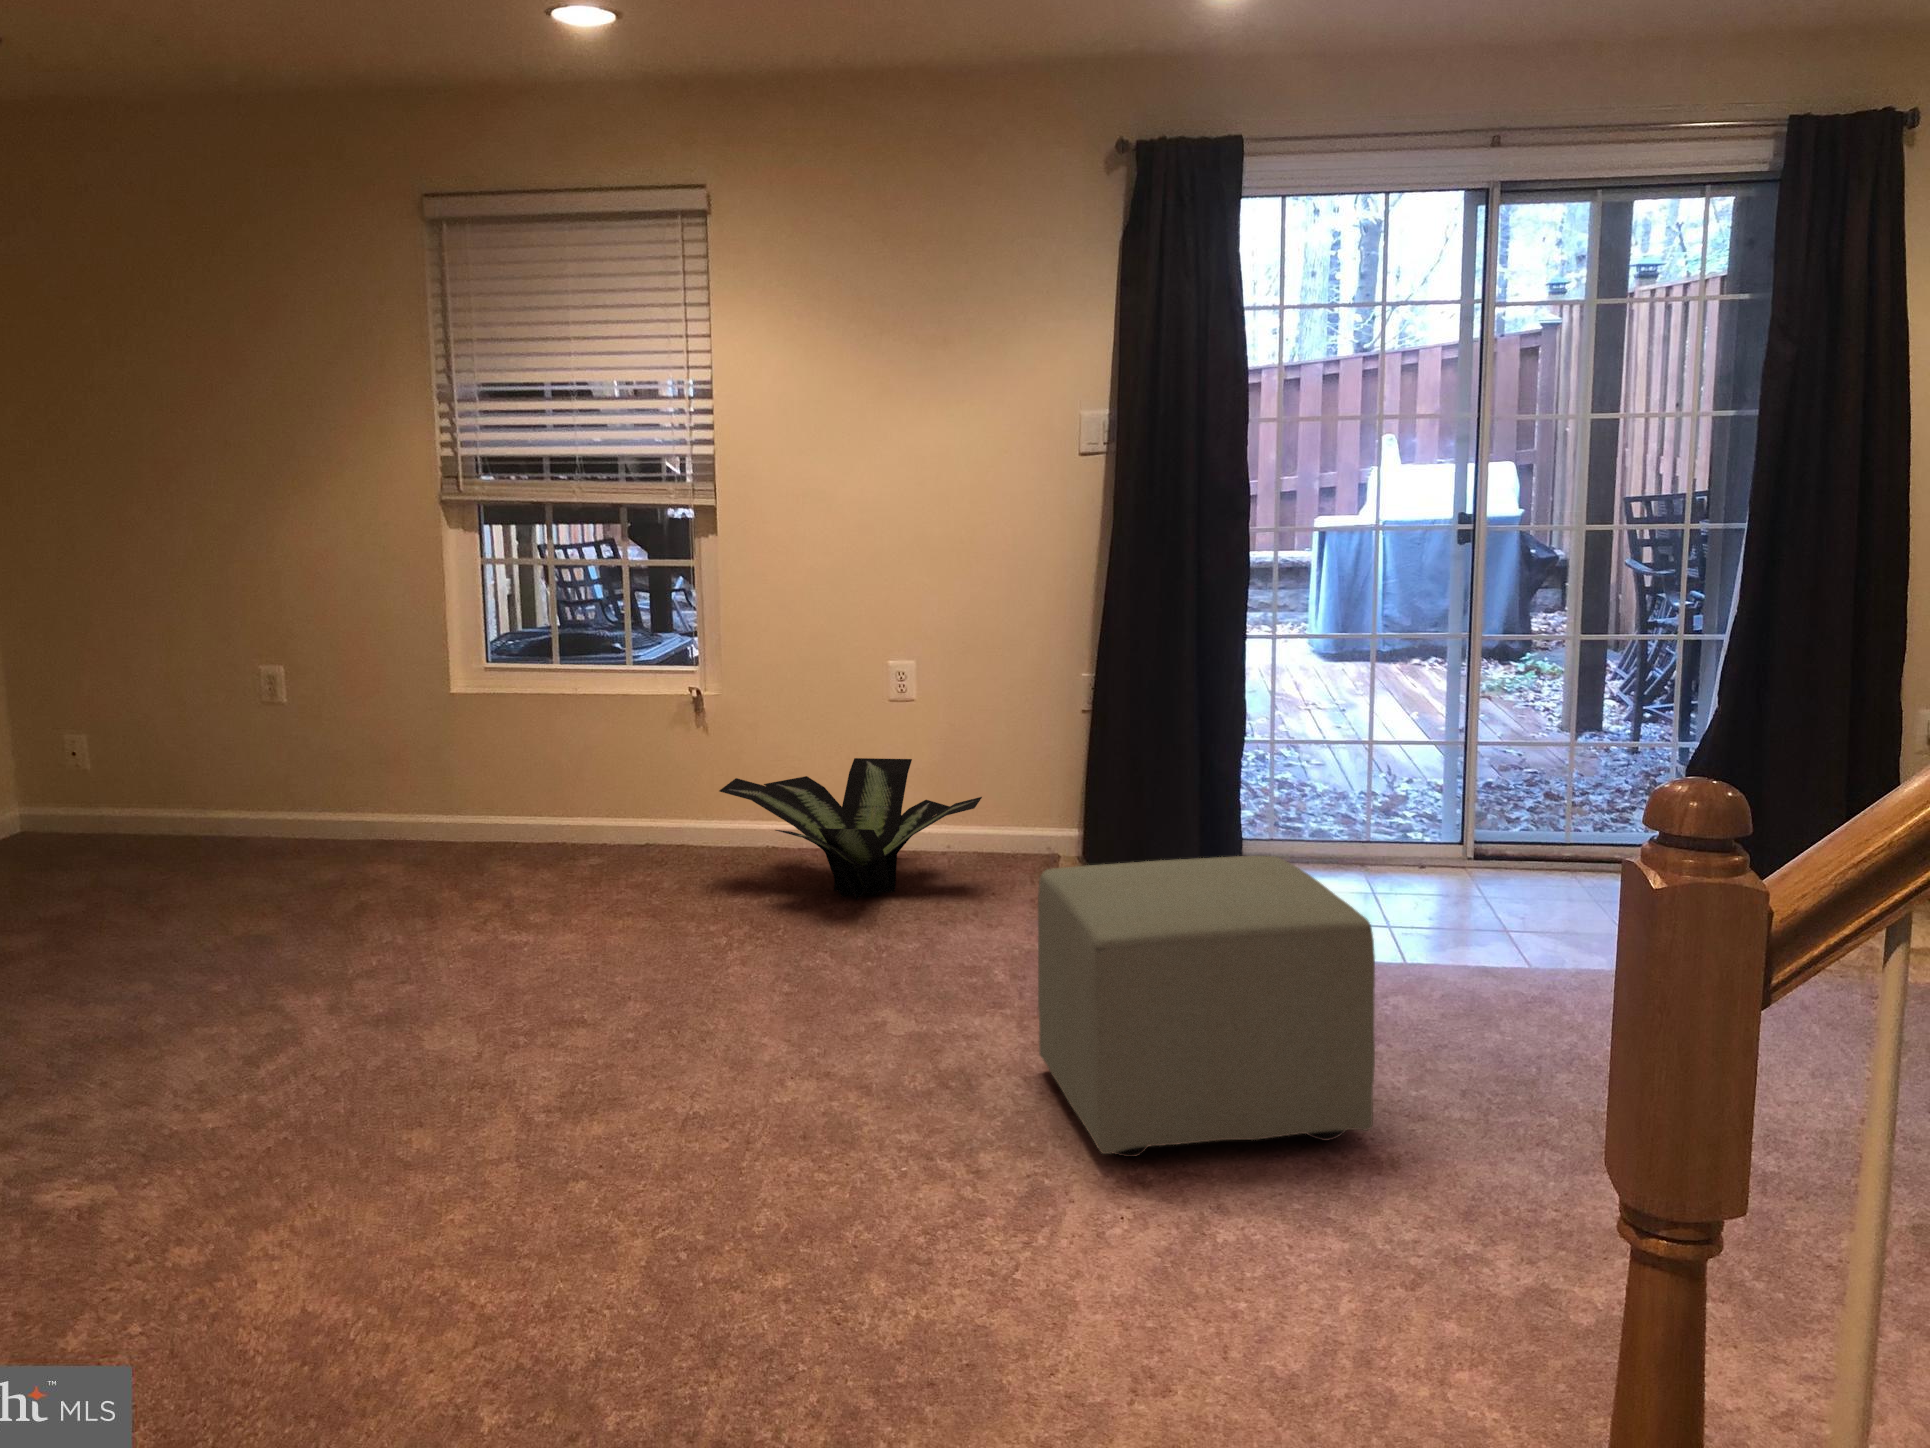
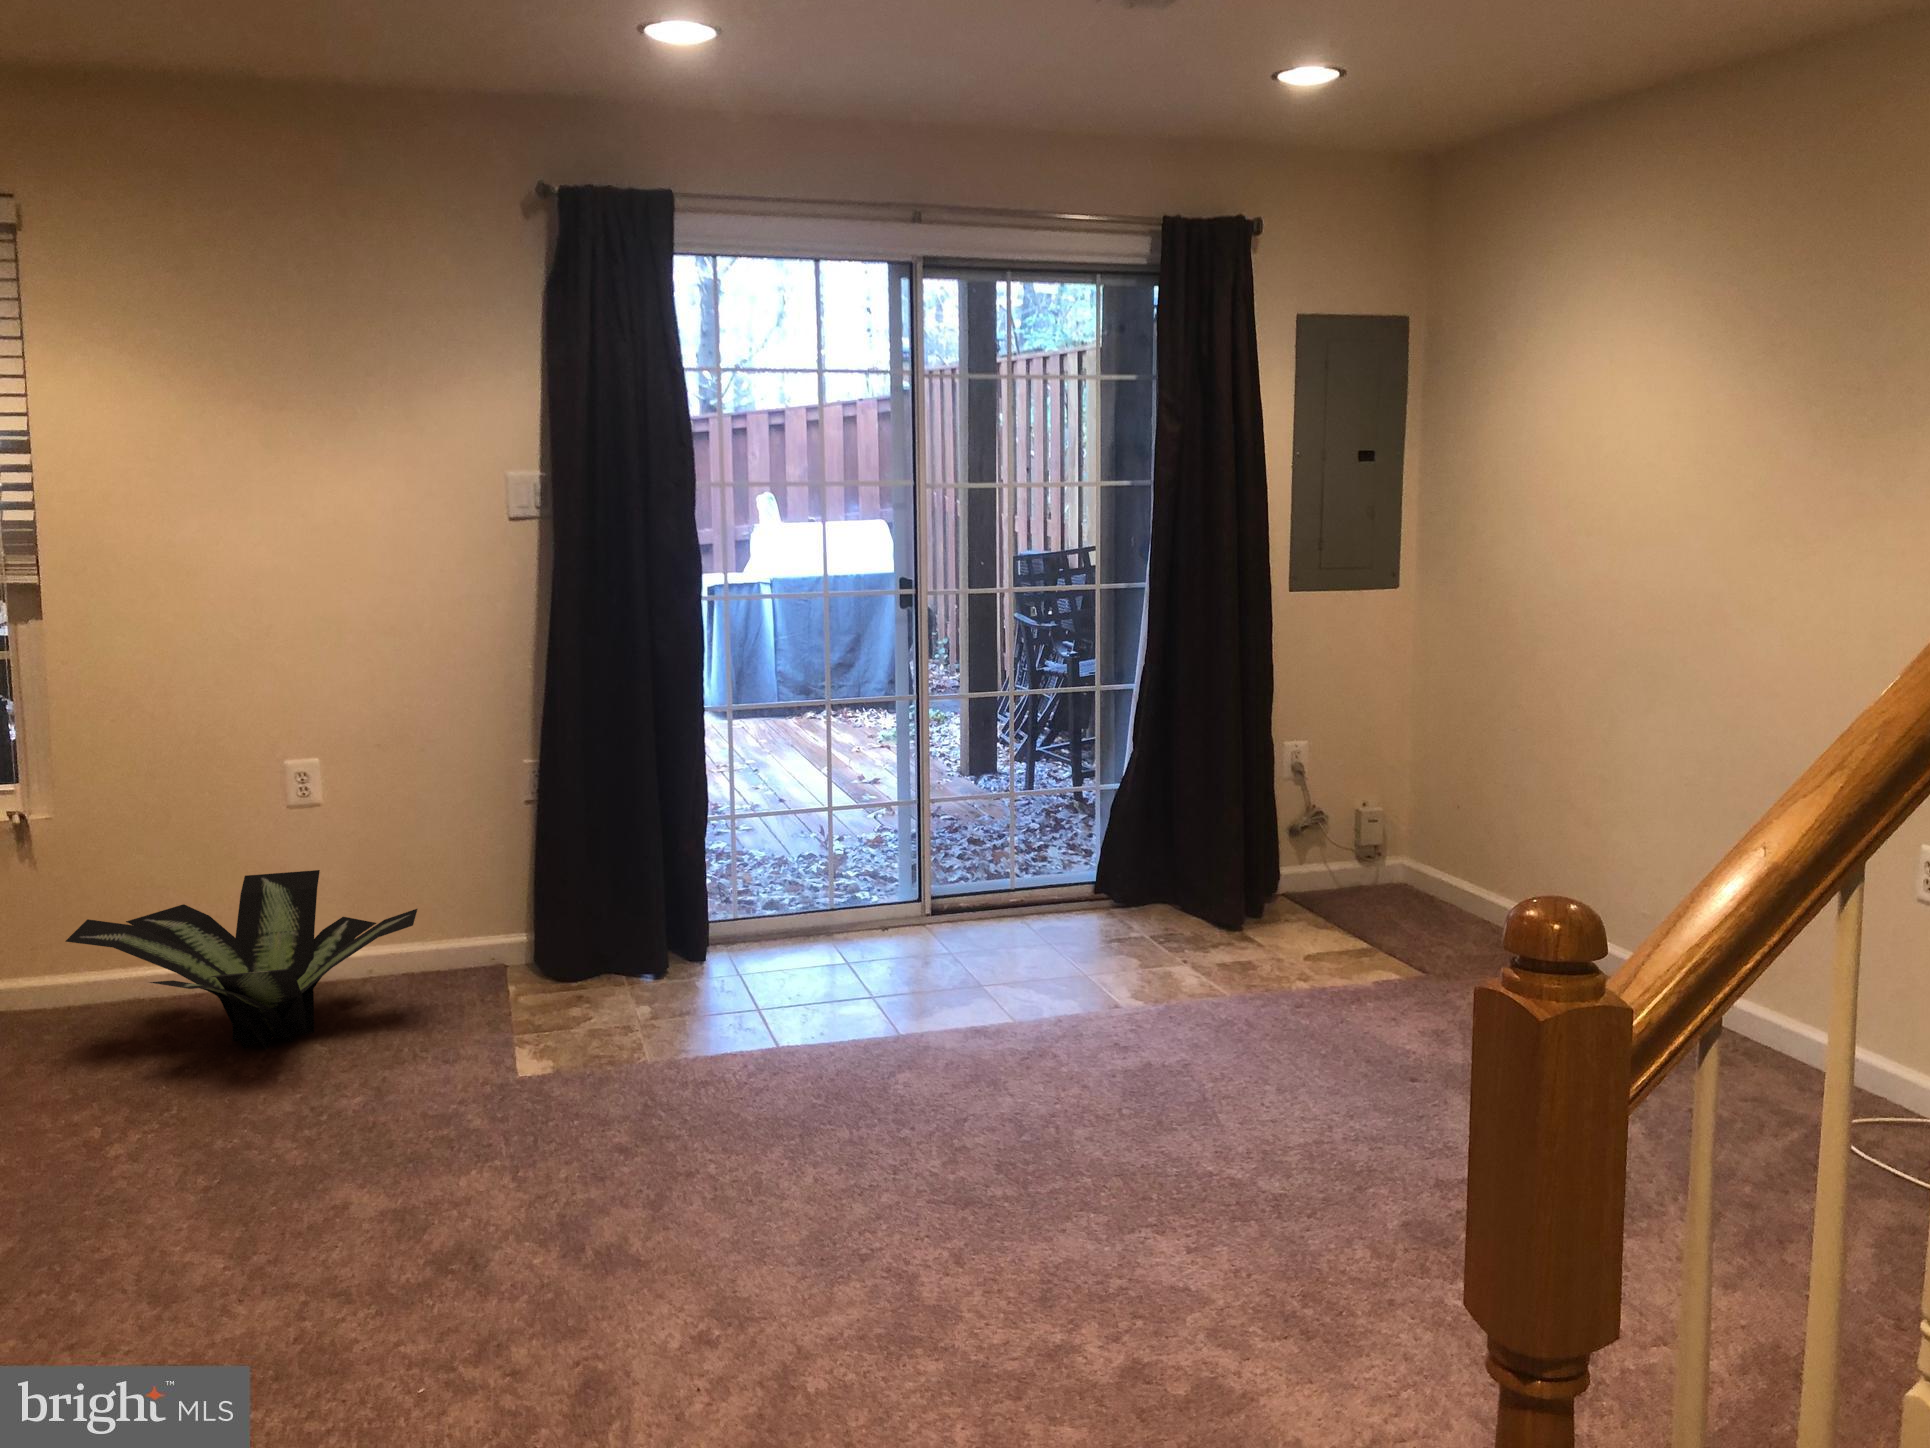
ottoman: present [1038,856,1375,1157] -> none [558,965,979,1383]

